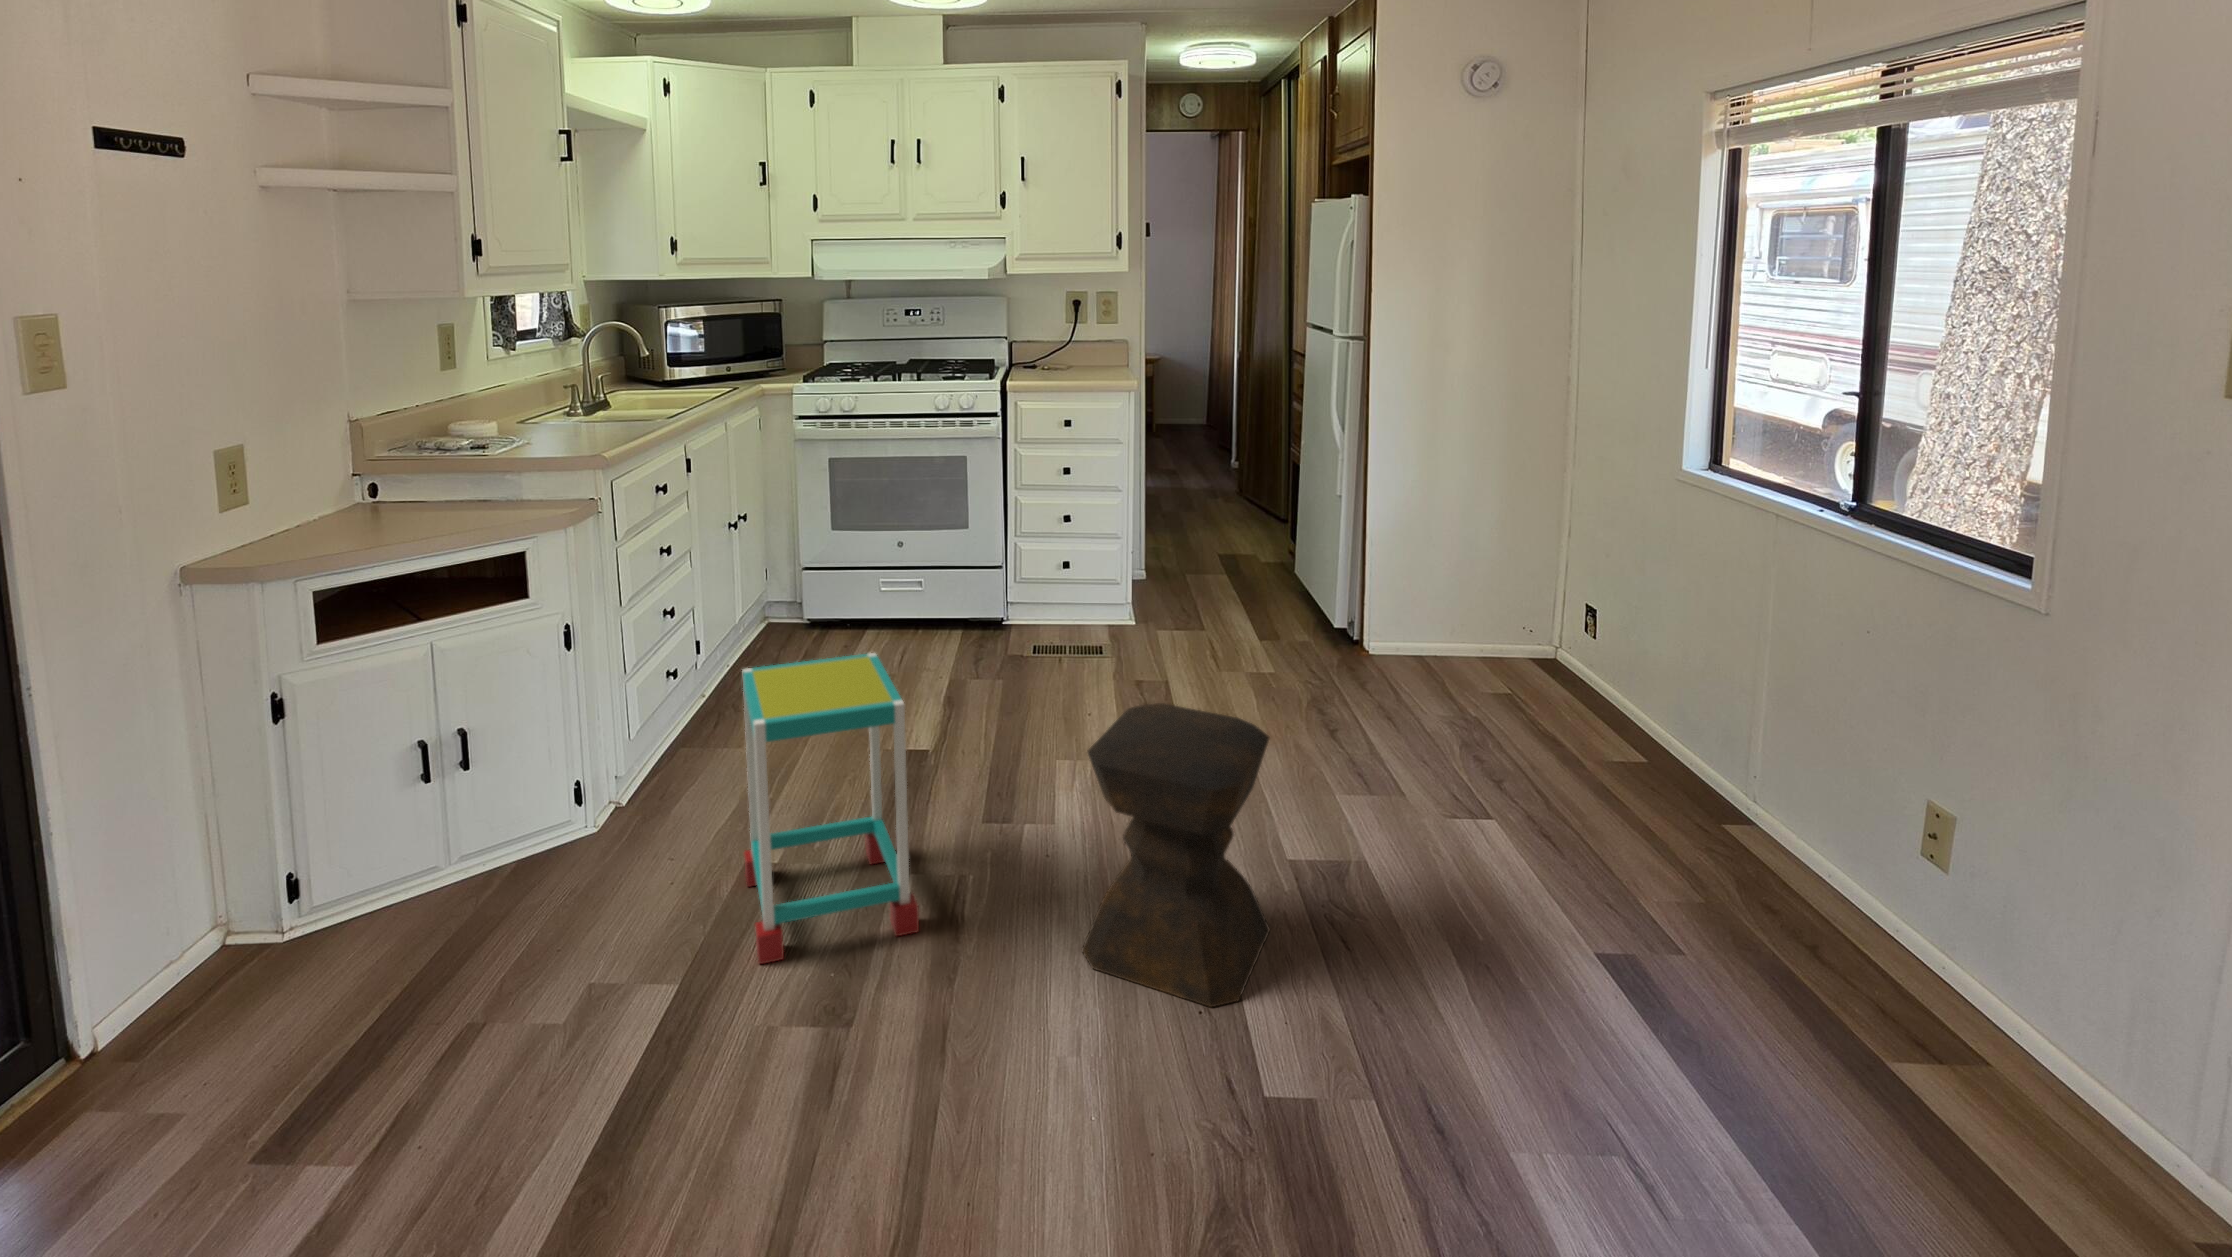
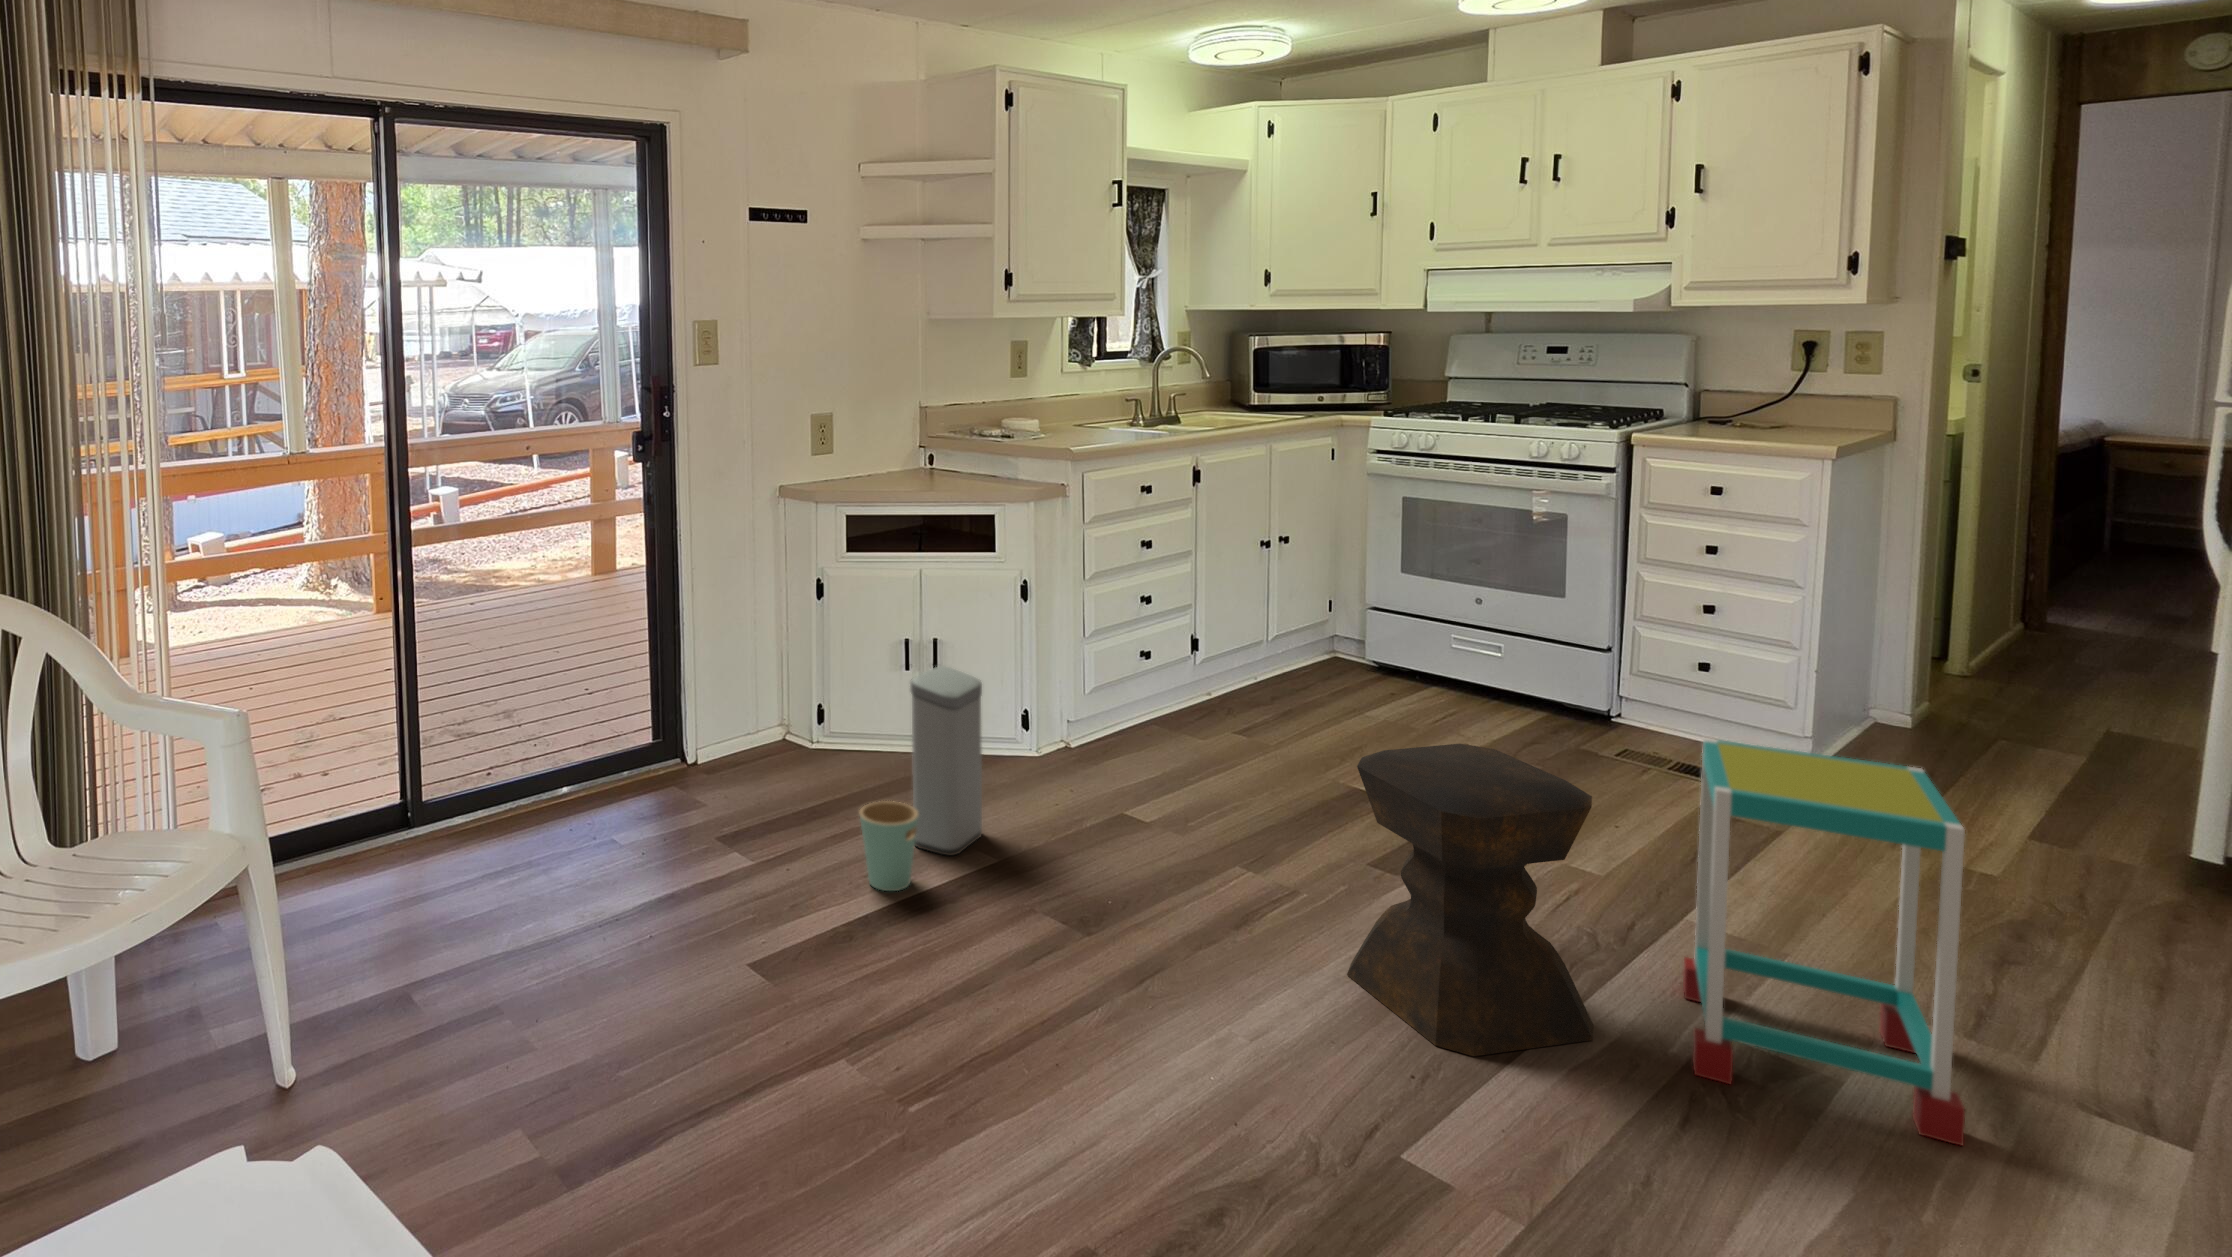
side table: present [742,653,919,964] -> present [1683,738,1965,1145]
trash can: none [520,791,631,1167] -> present [859,666,982,891]

